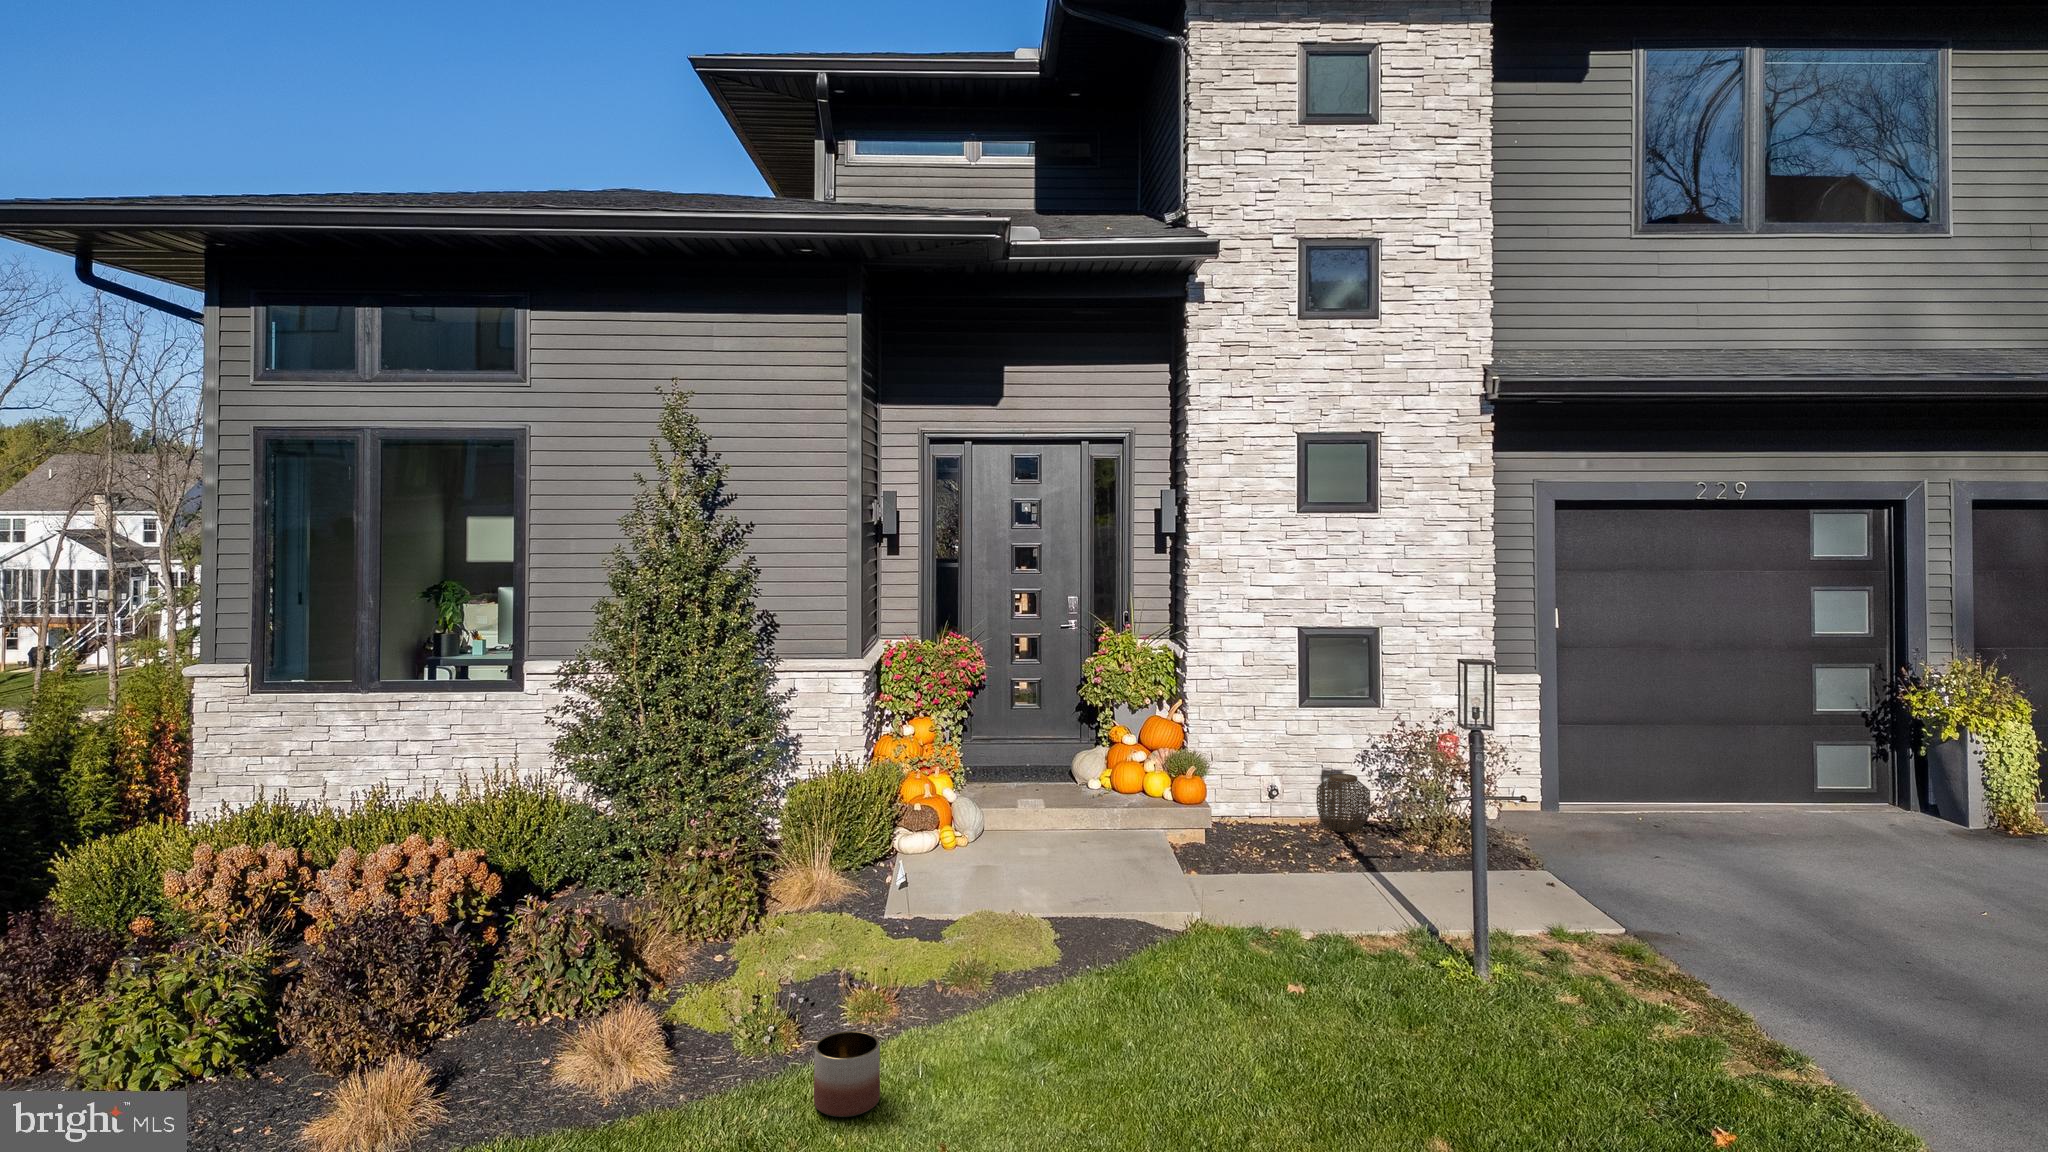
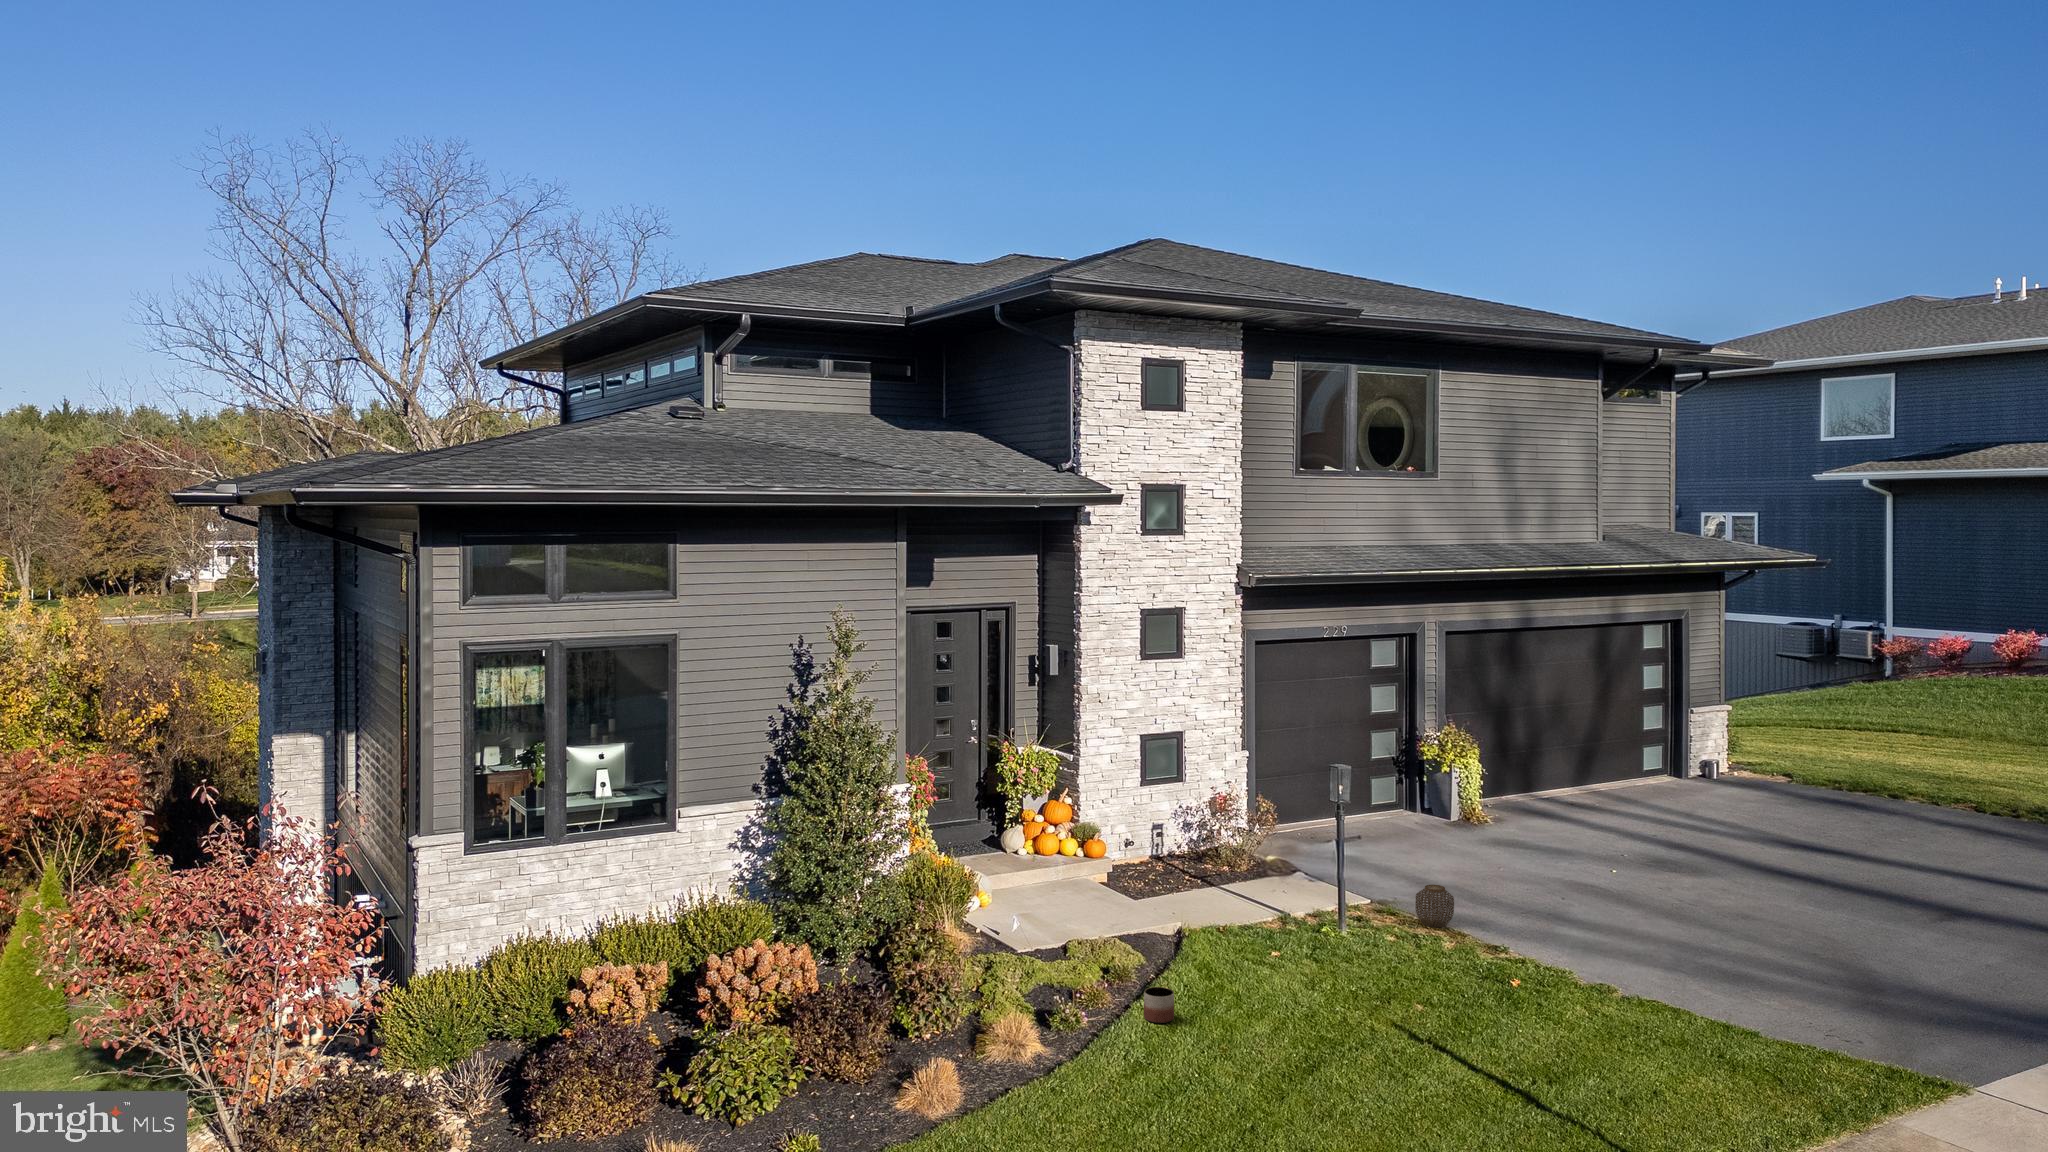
woven basket: present [1317,774,1370,832] -> present [1415,885,1454,928]

